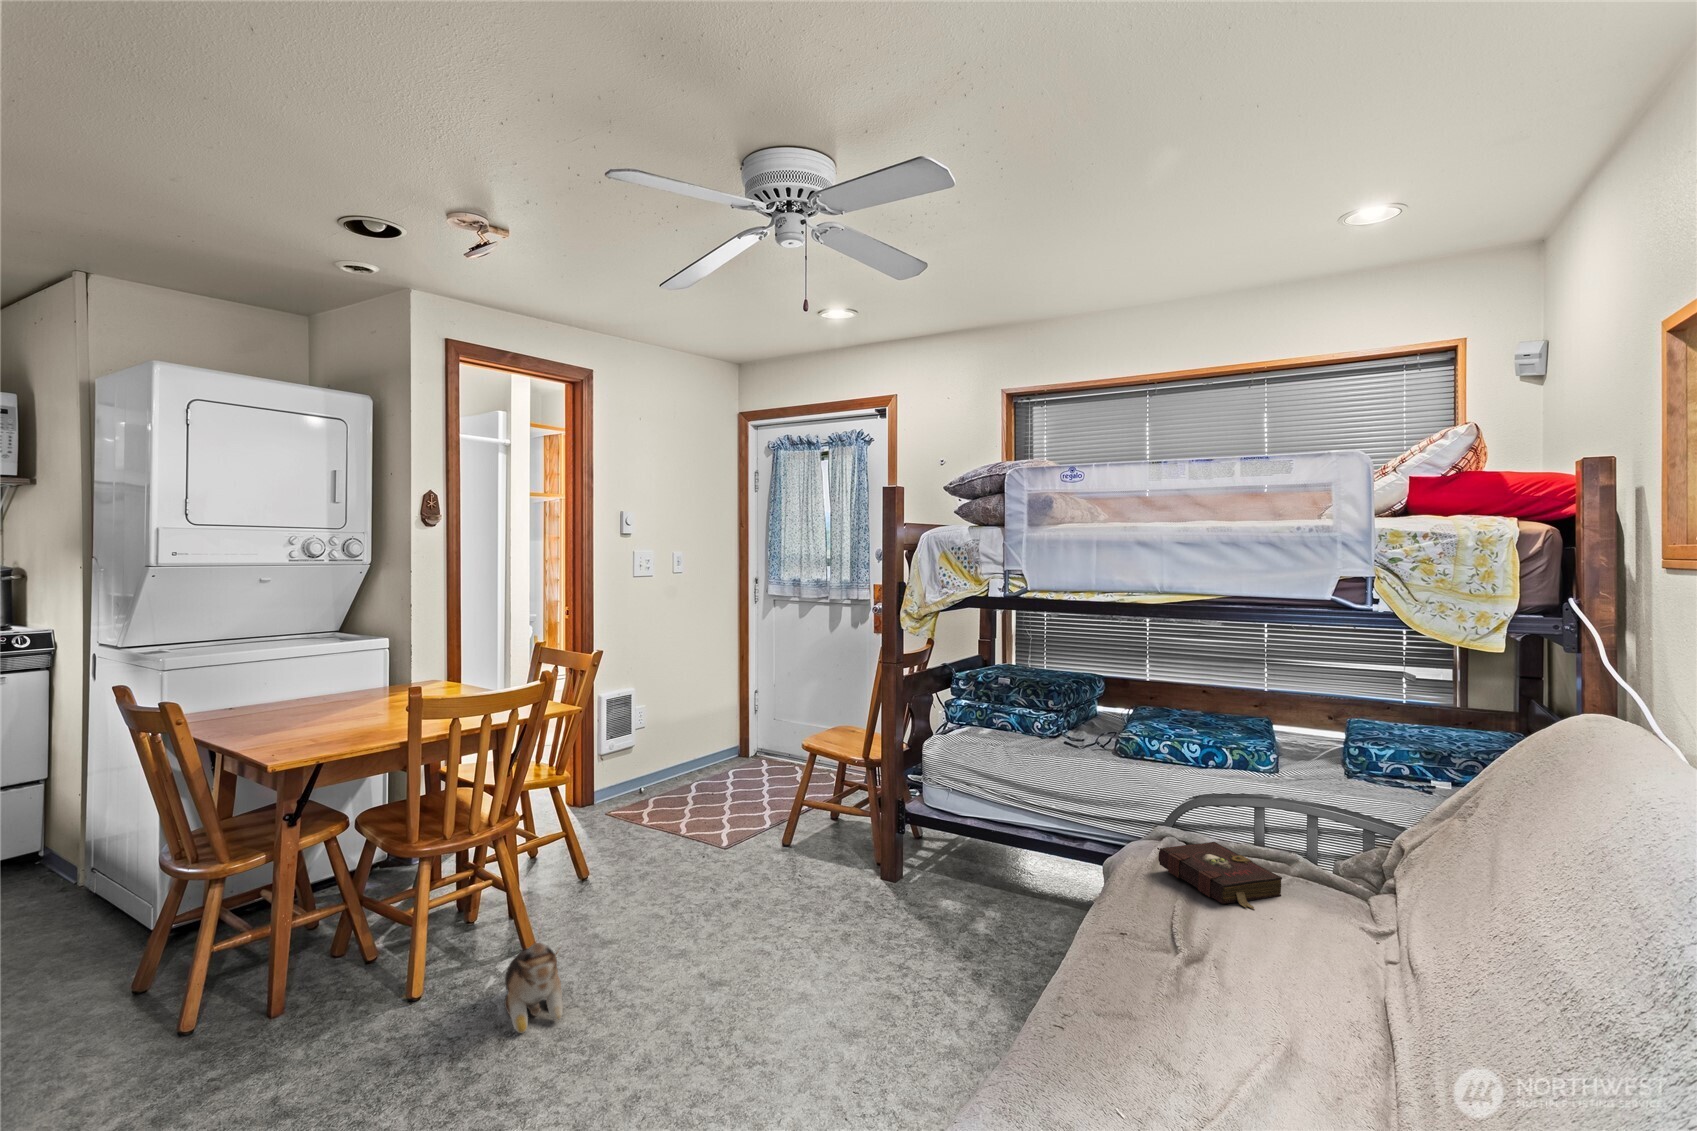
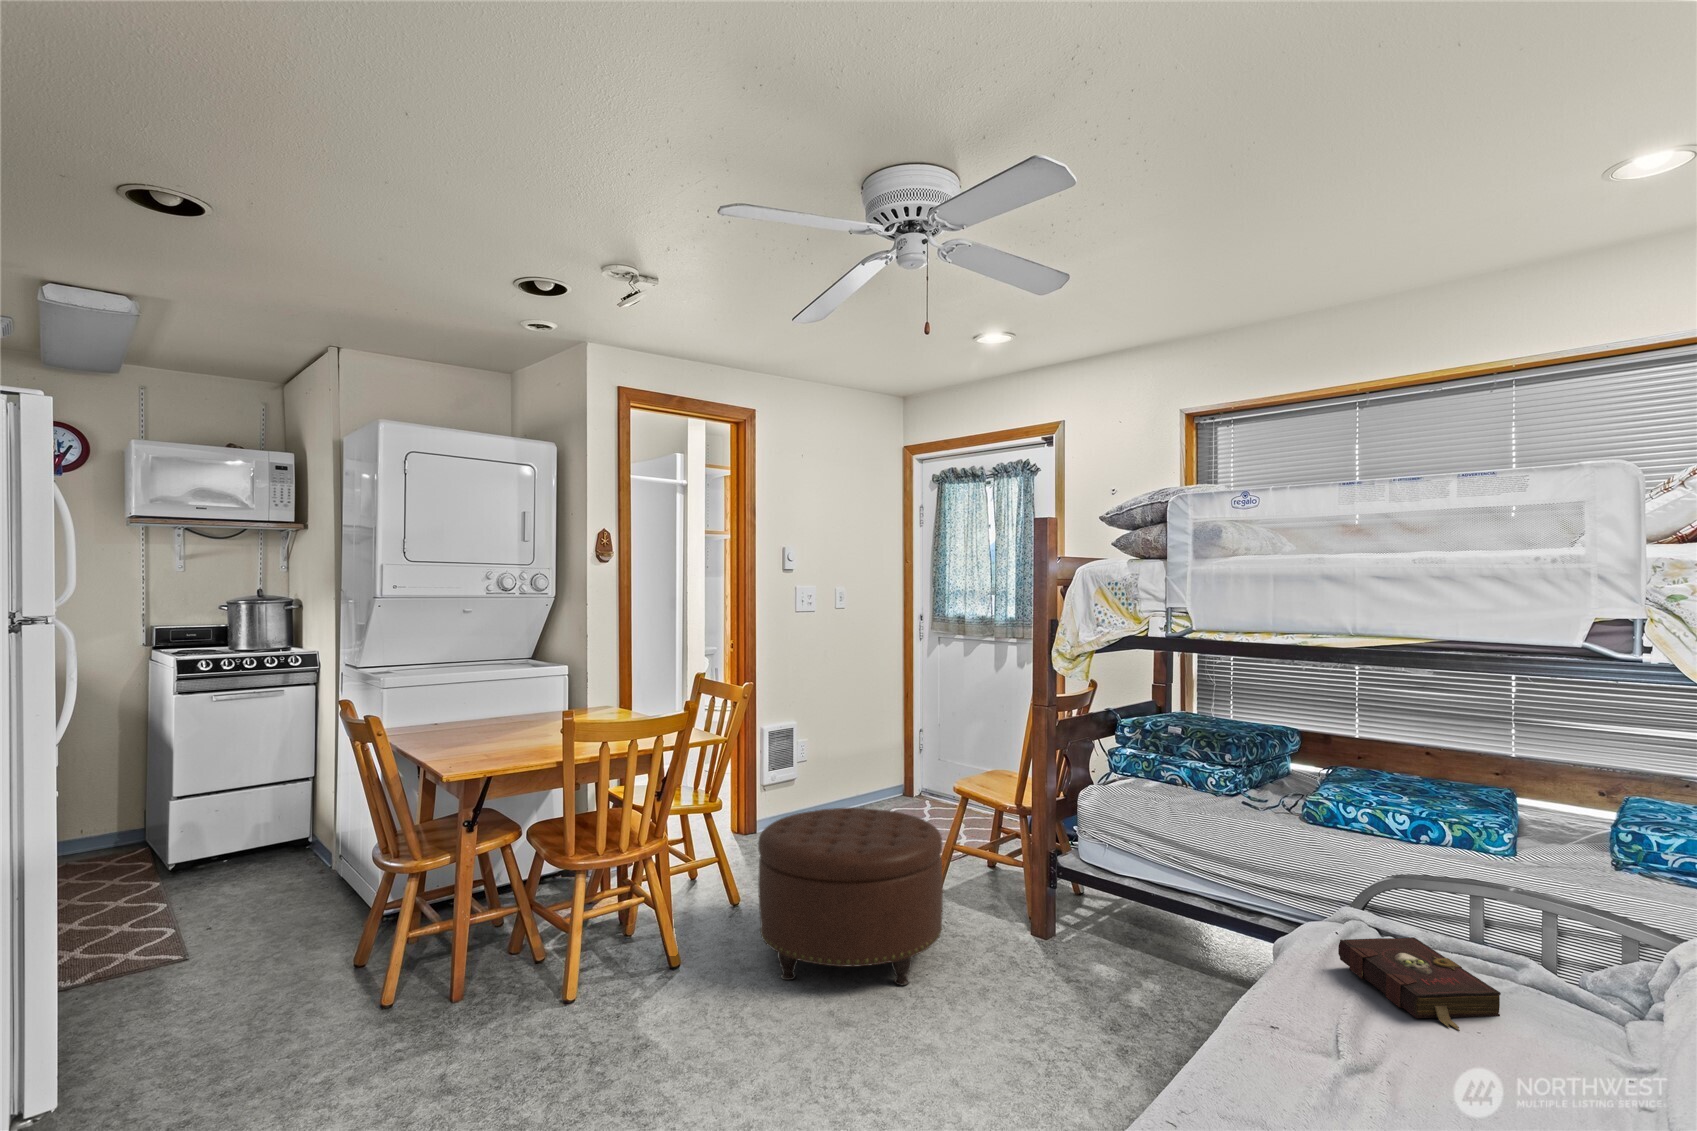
ottoman: none [620,769,800,938] -> present [758,808,943,985]
plush toy: present [504,943,563,1033] -> none [630,975,683,1067]

